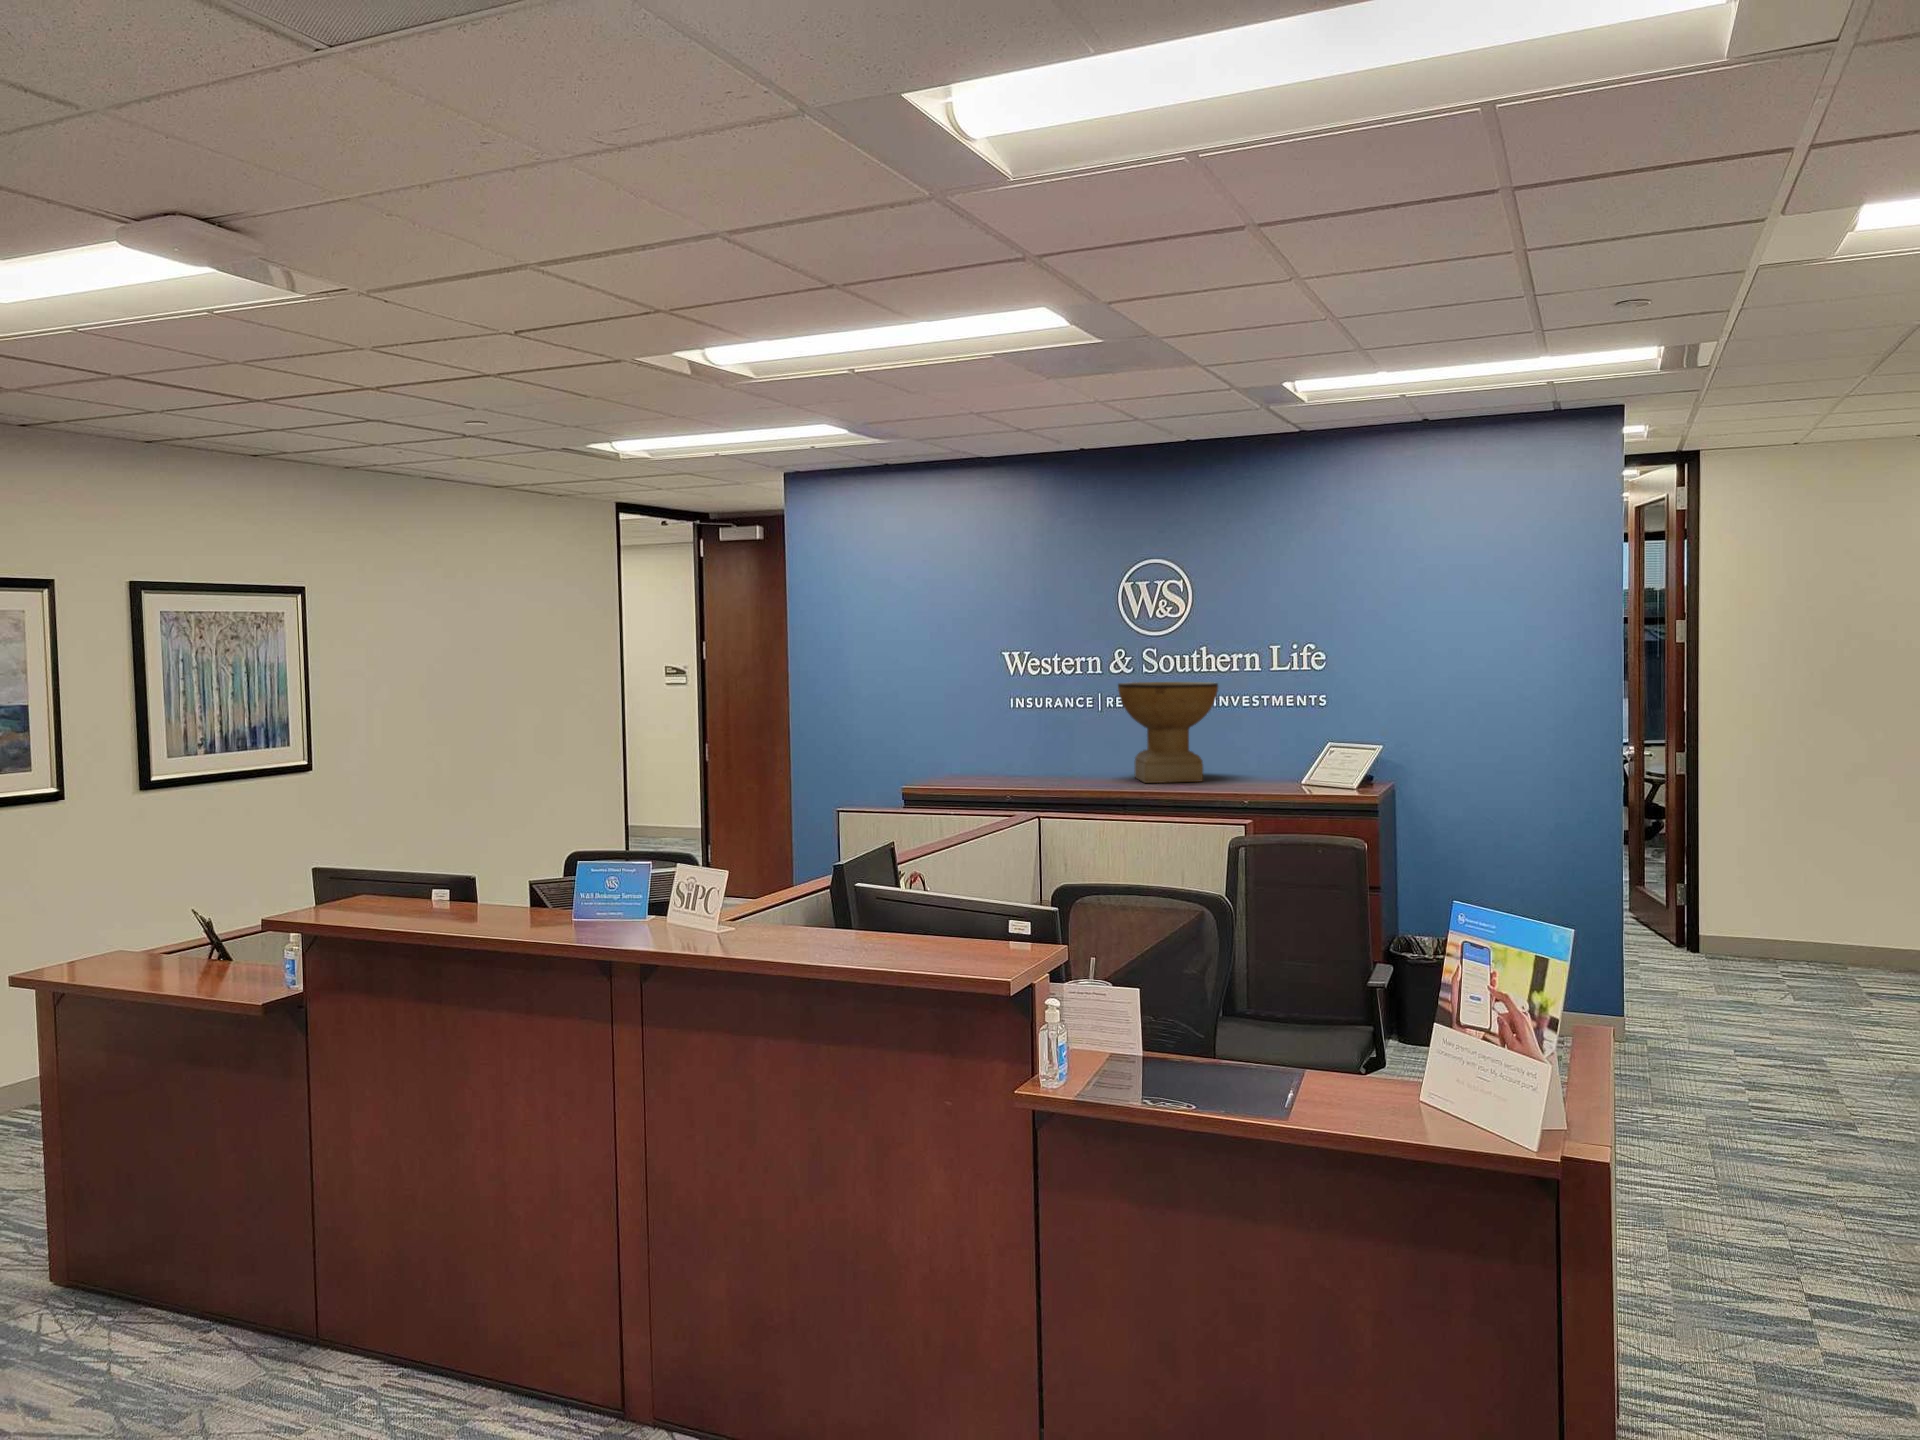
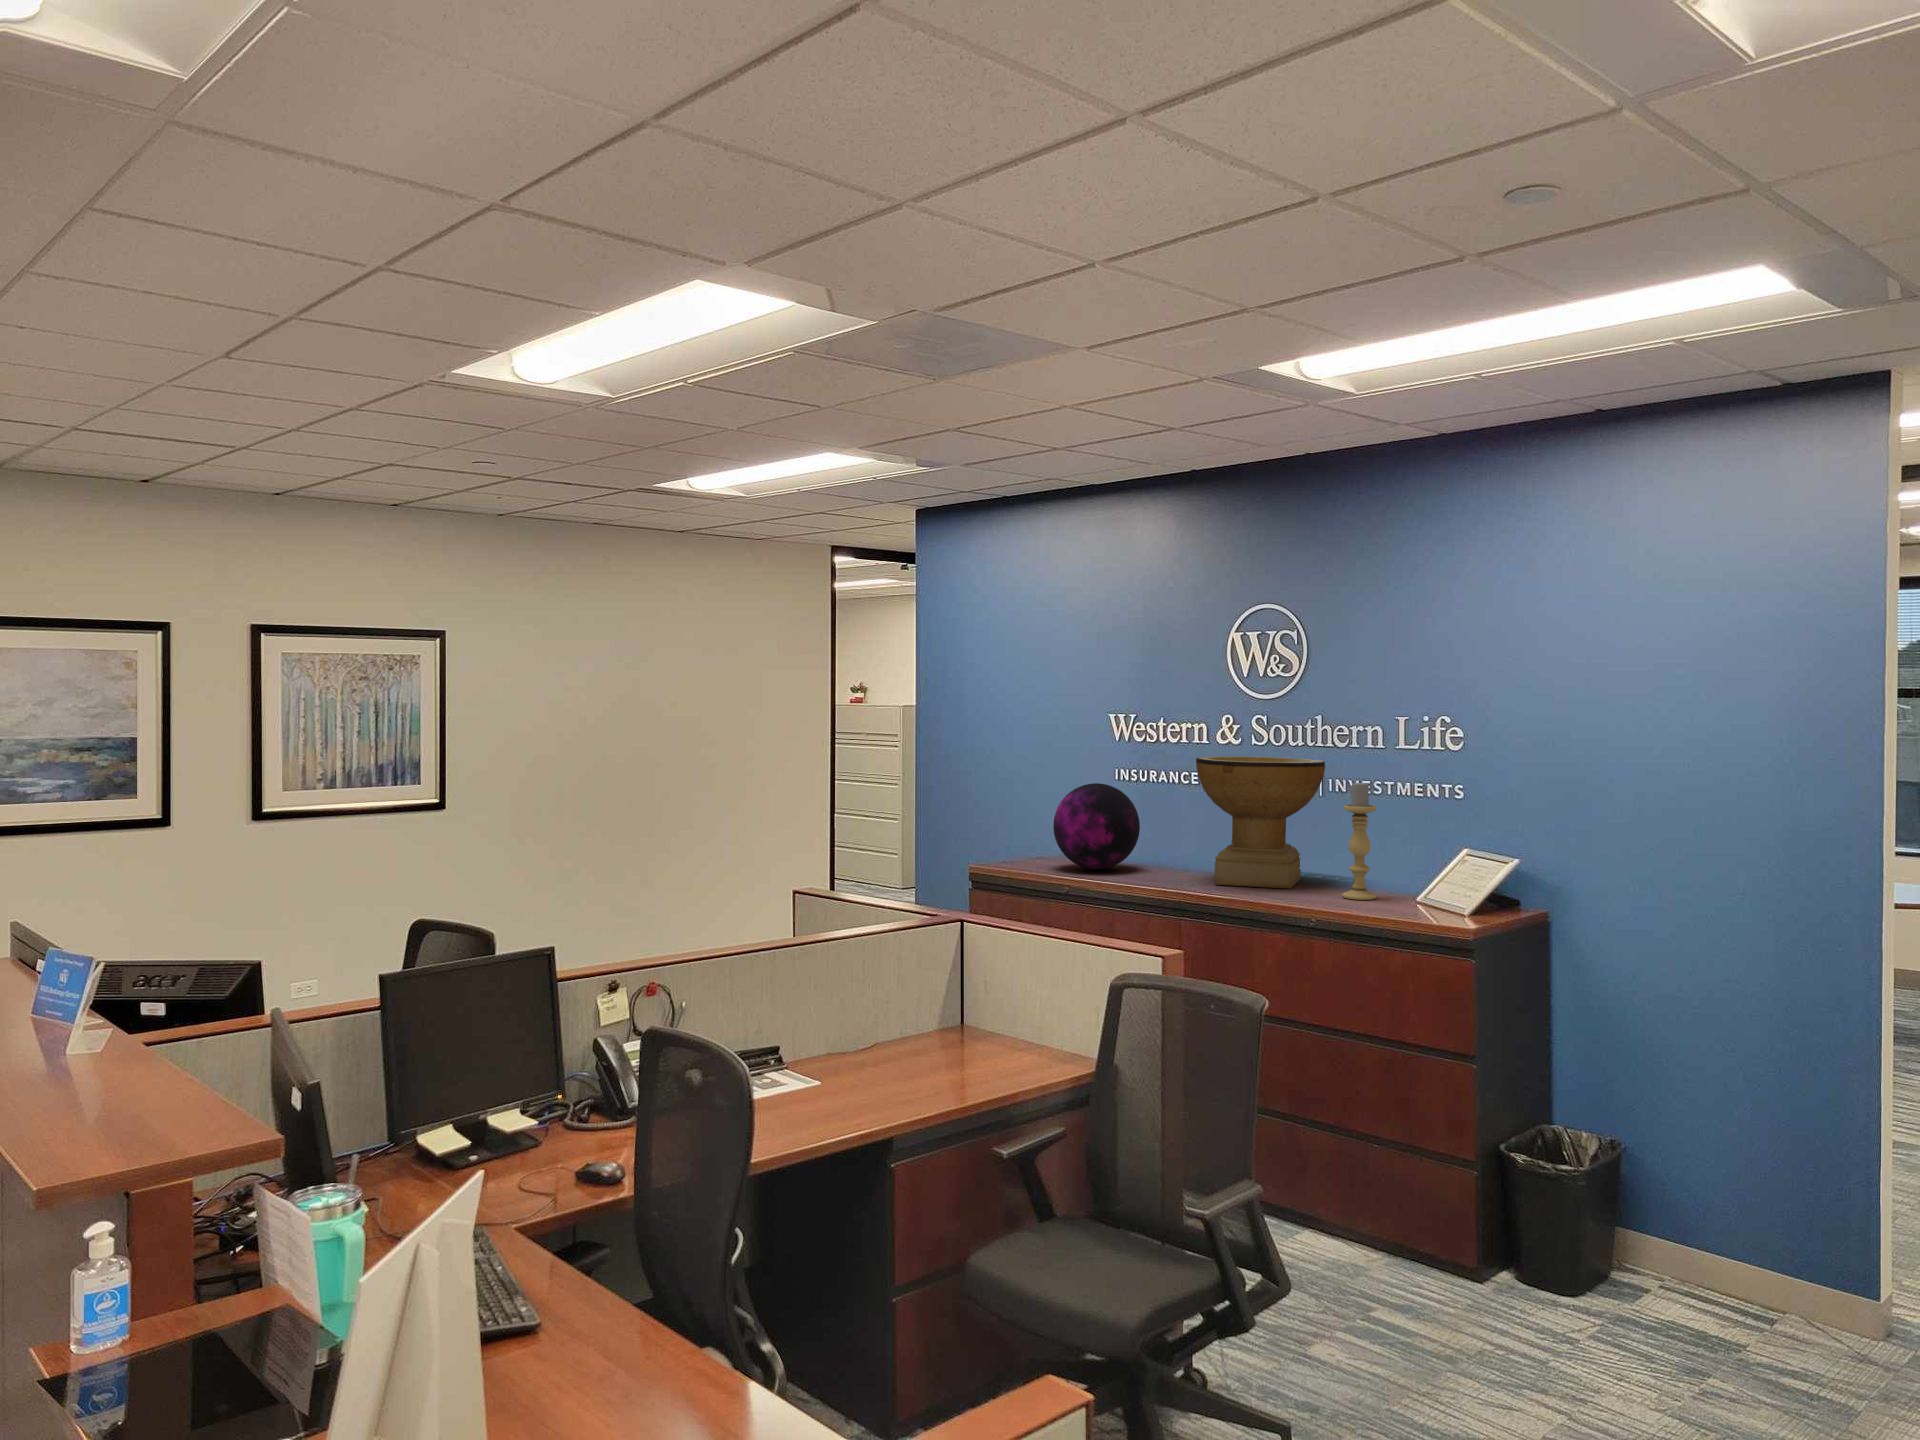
candle holder: none [1251,695,1275,784] -> present [1343,781,1376,900]
decorative orb: none [990,710,1062,781] -> present [1053,783,1140,870]

